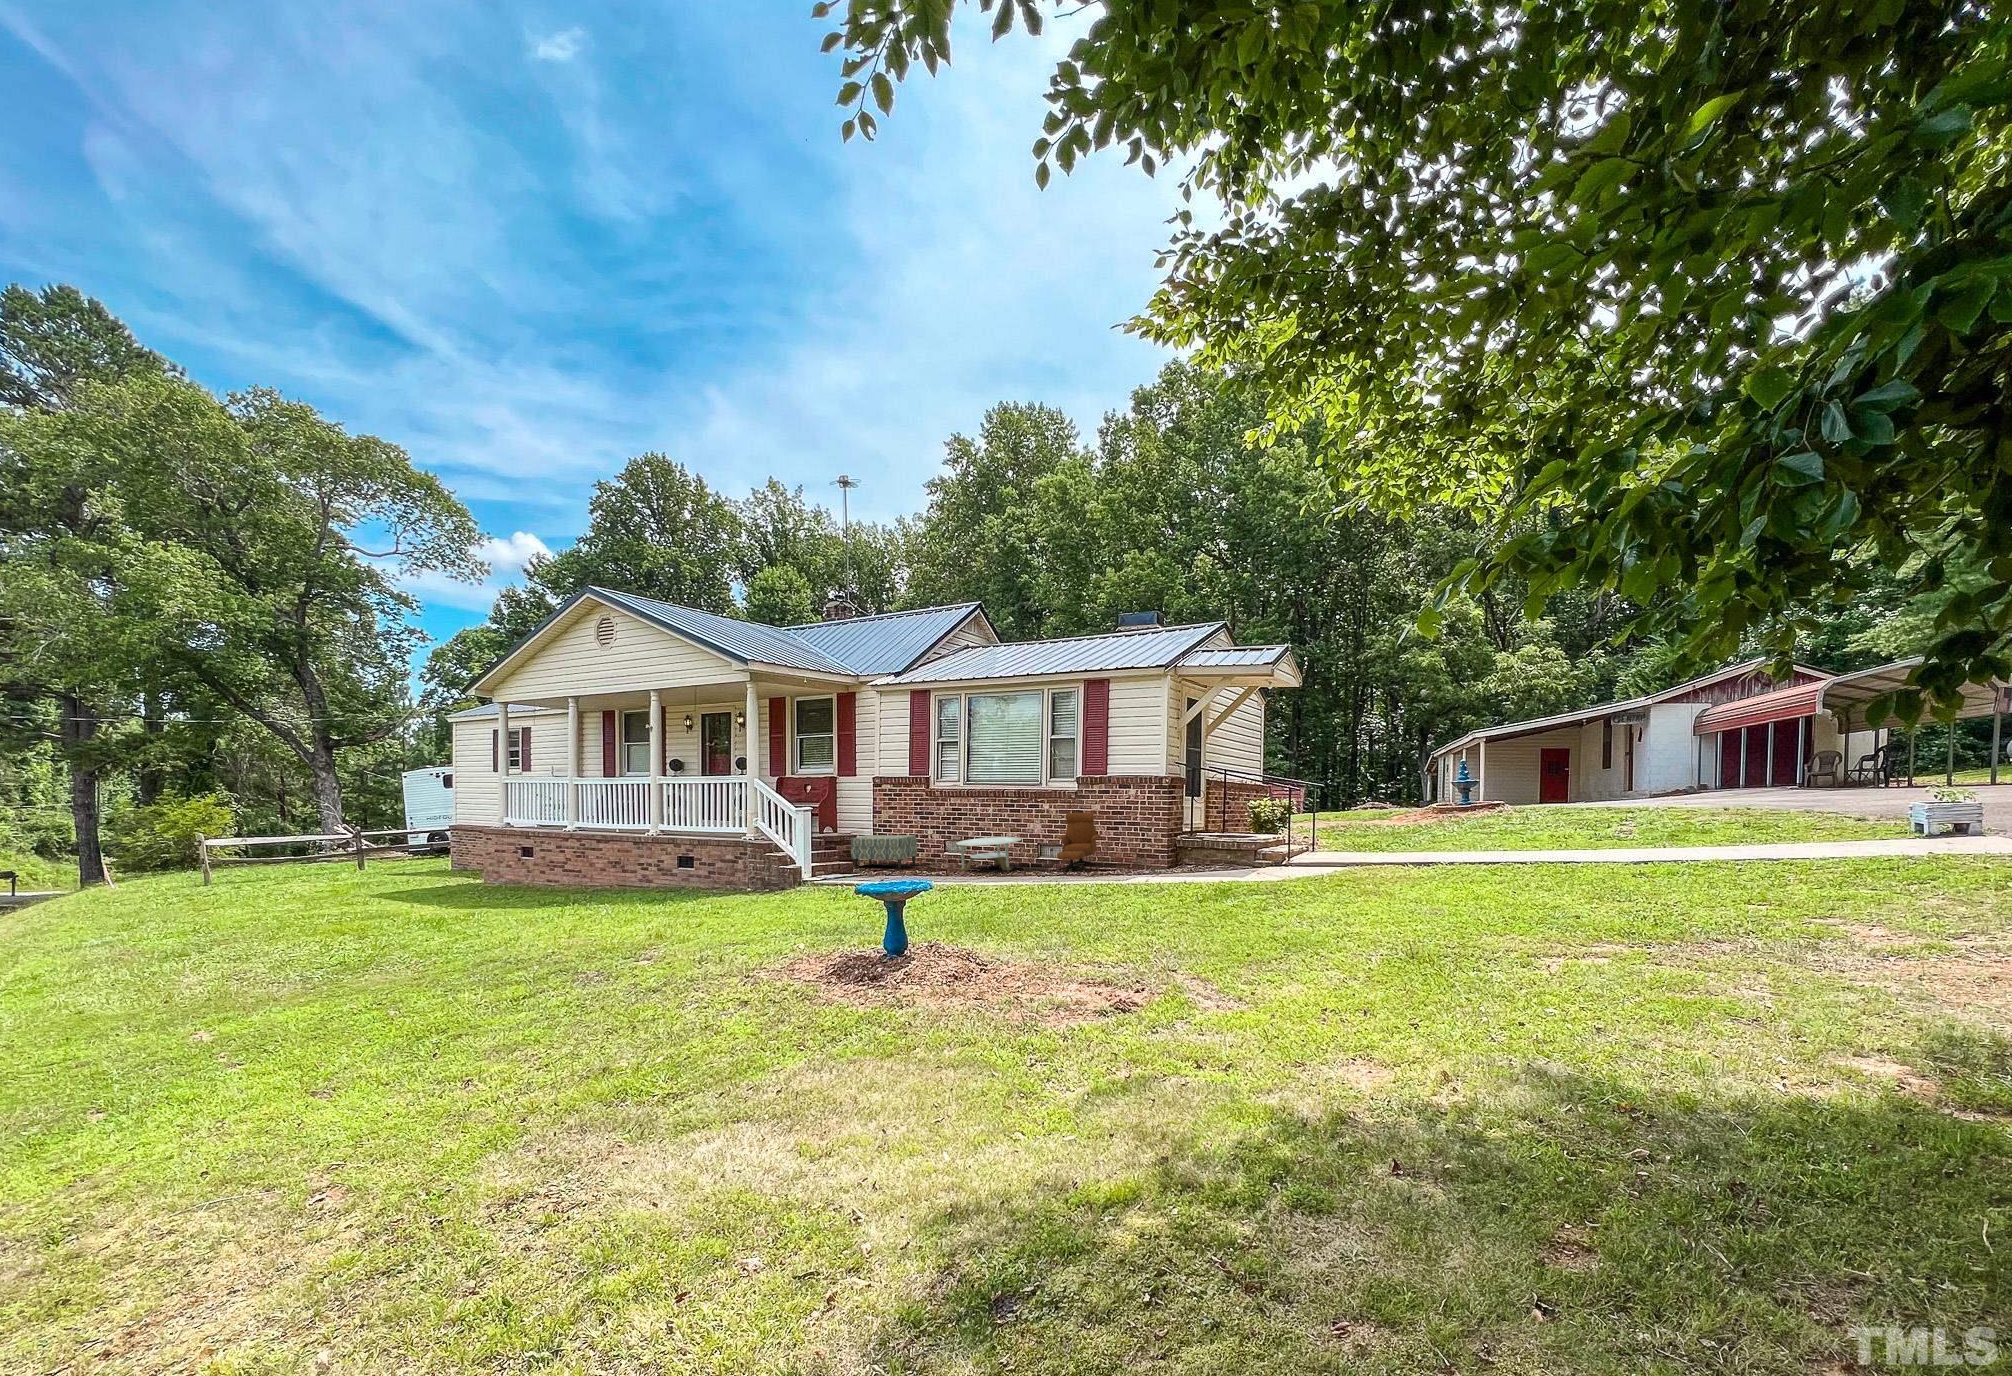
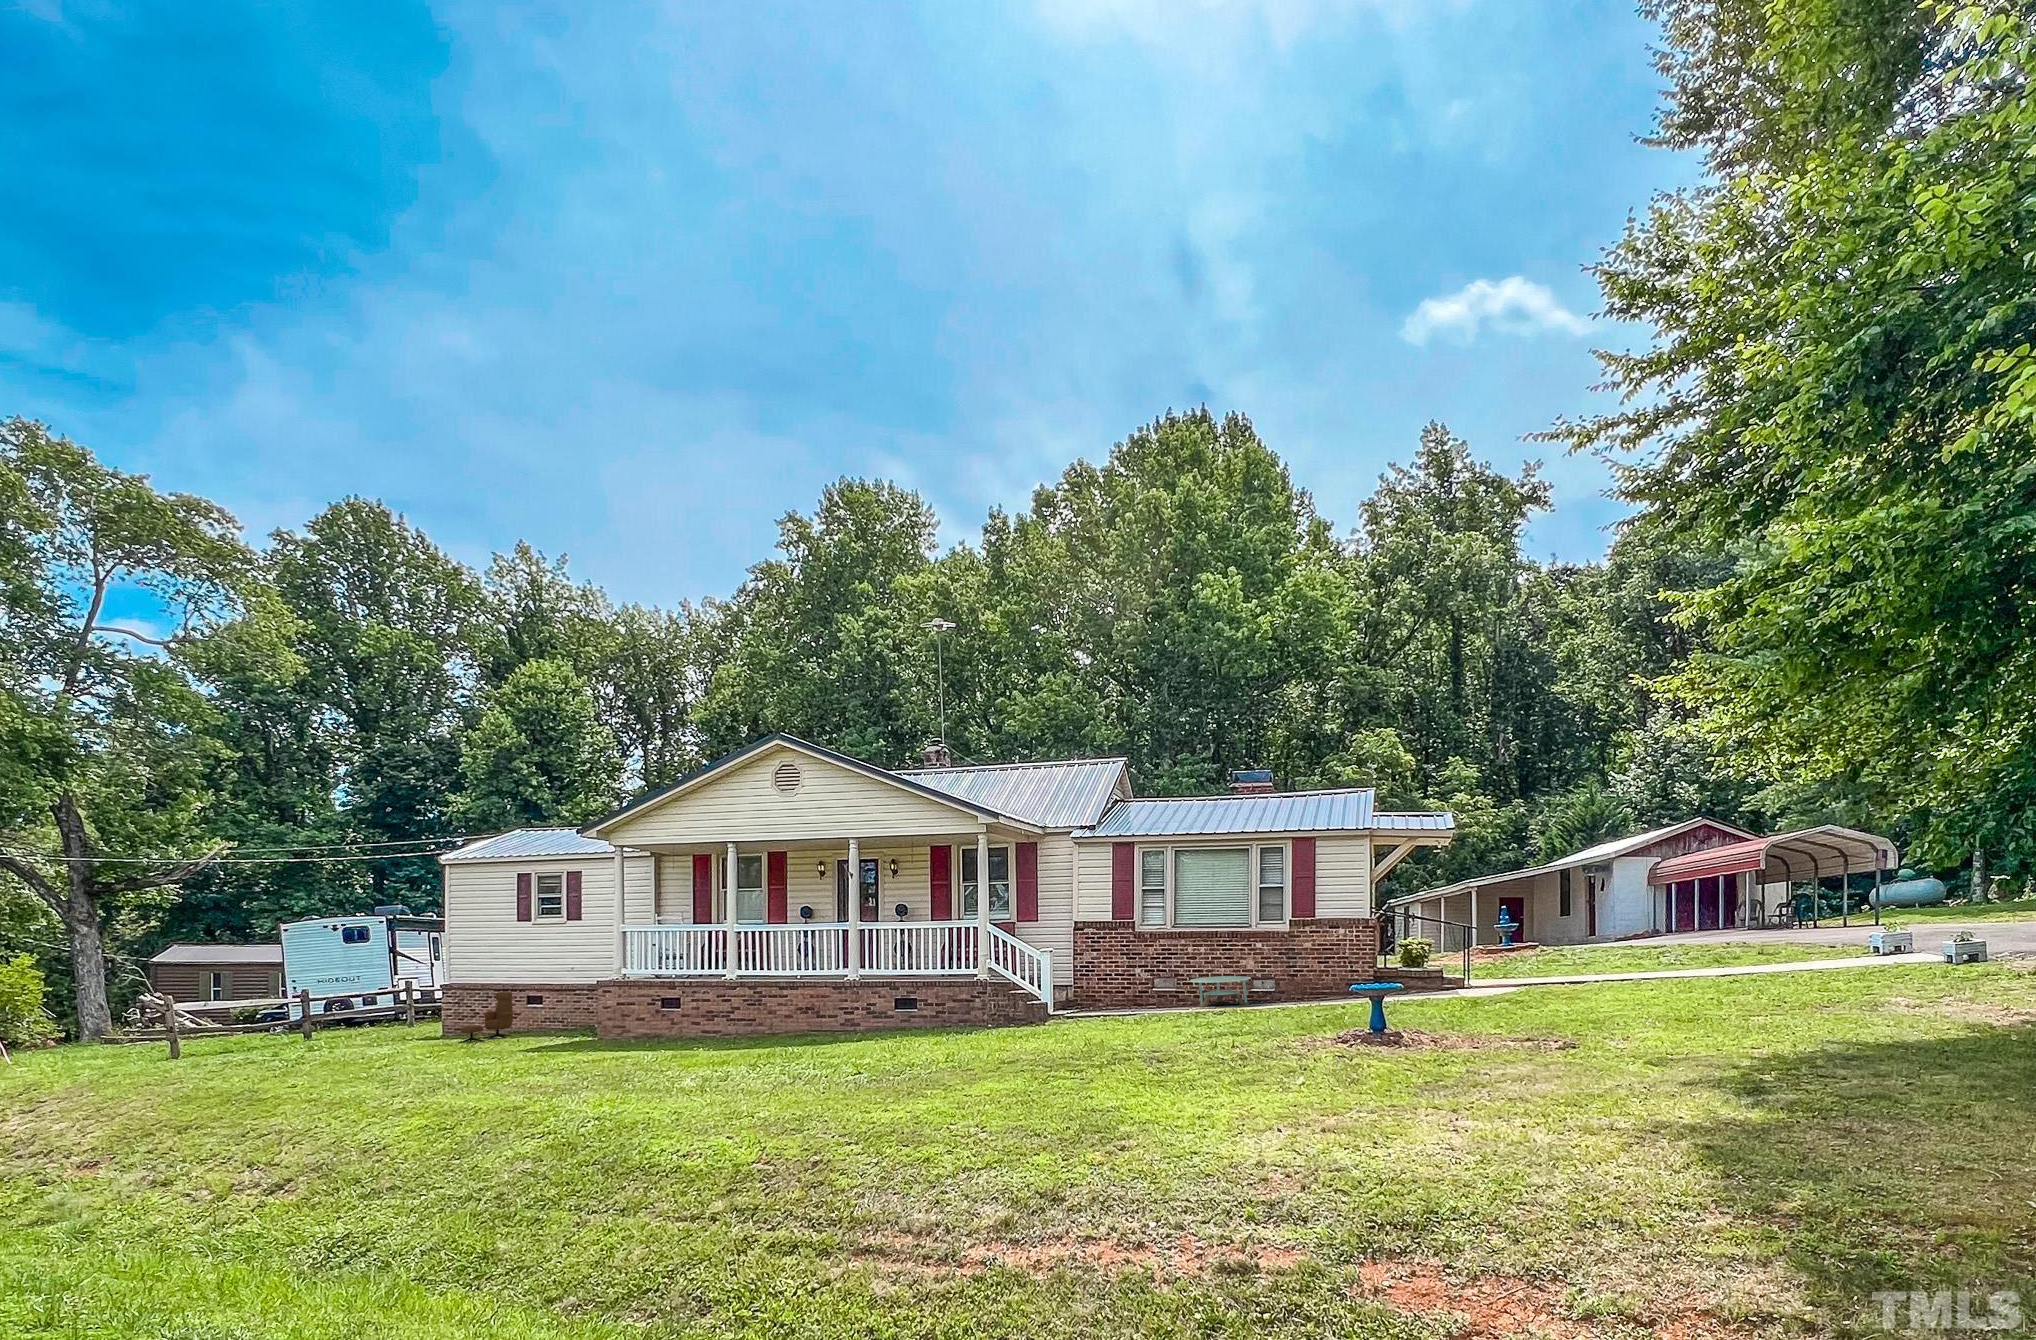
lounge chair: present [1057,813,1101,872] -> present [458,992,514,1043]
bench: present [851,835,917,869] -> none [1071,977,1135,1011]

